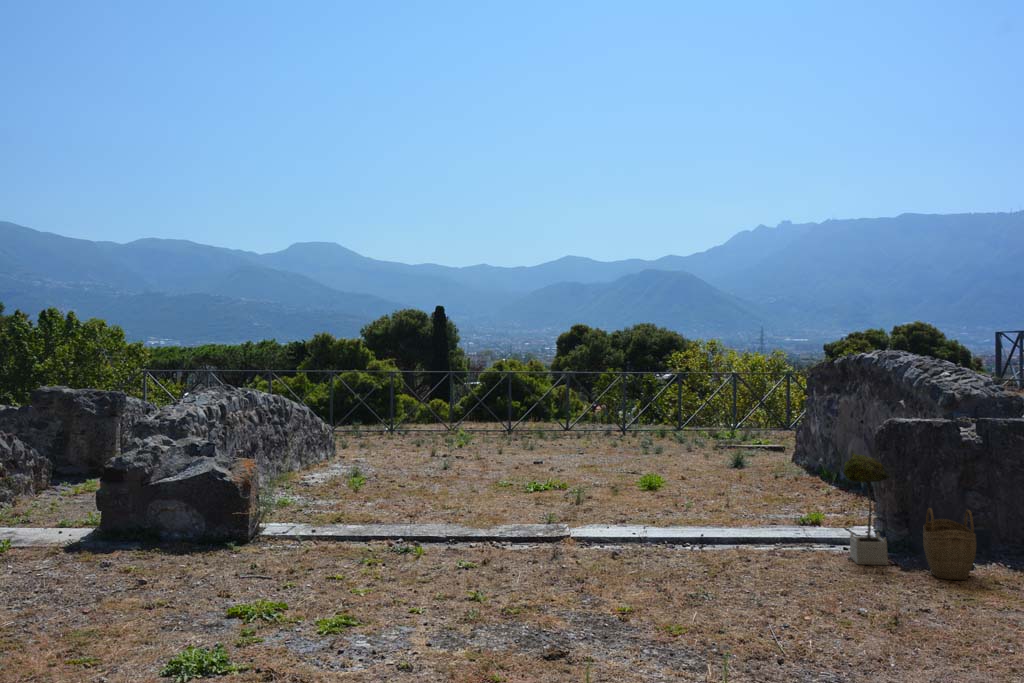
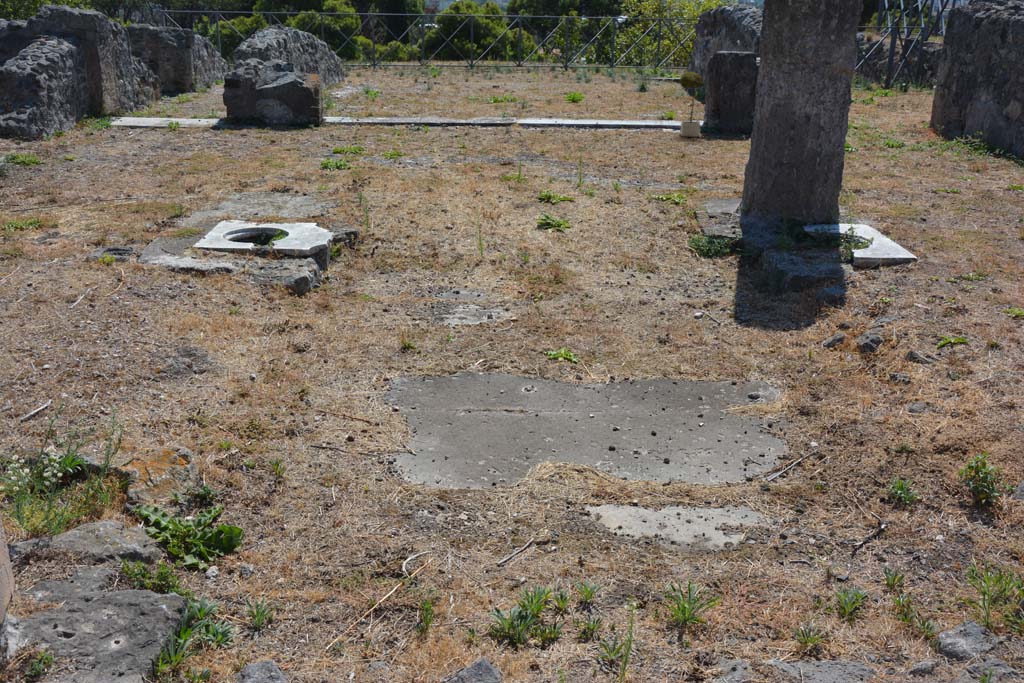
woven basket: present [923,508,976,580] -> none [718,102,745,142]

